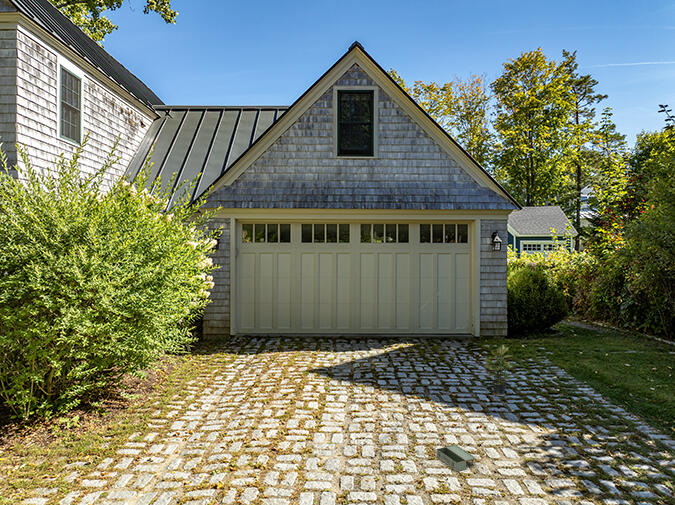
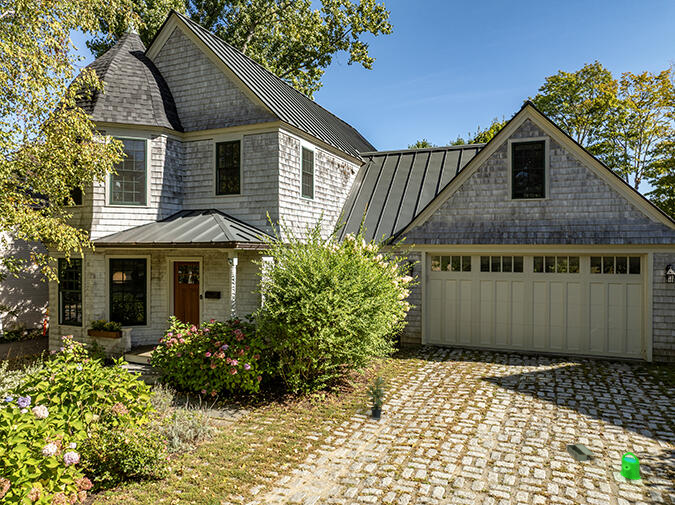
potted plant: present [484,345,513,396] -> present [365,376,387,420]
watering can: none [511,448,540,488] -> present [620,452,641,480]

